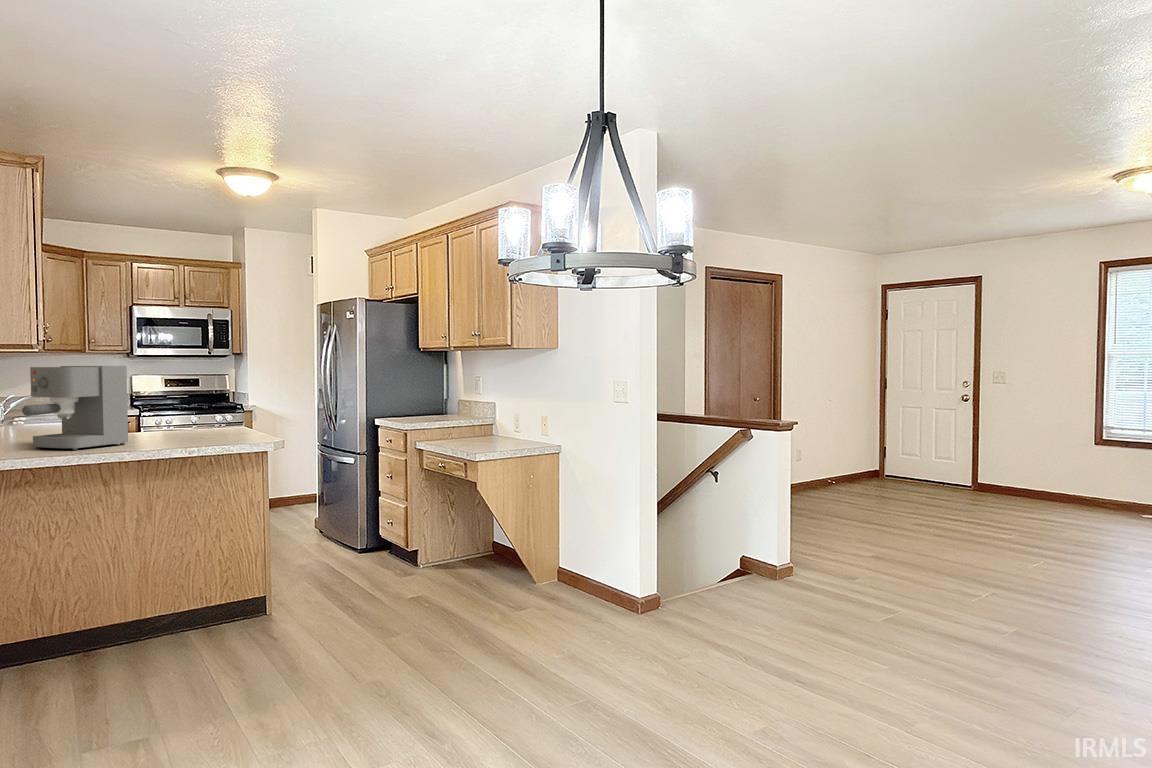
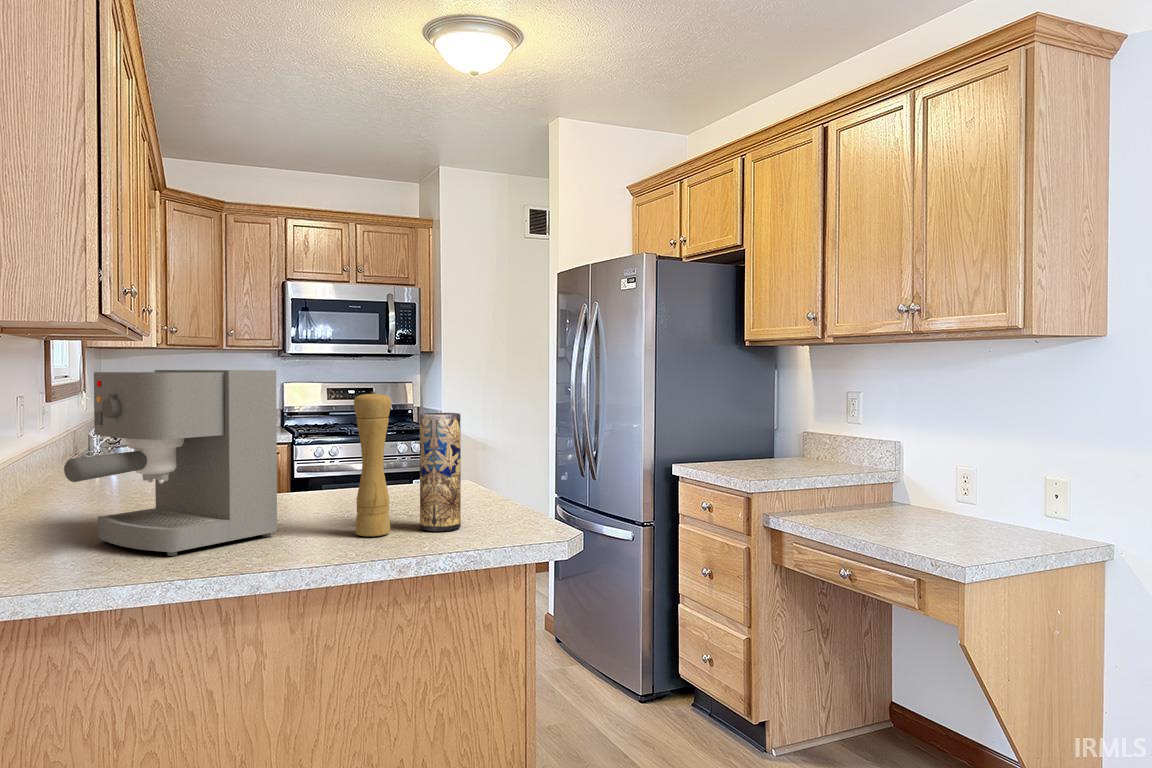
pepper mill: none [167,376,187,443] -> present [354,392,391,536]
vase: none [203,386,225,441] -> present [420,413,461,531]

